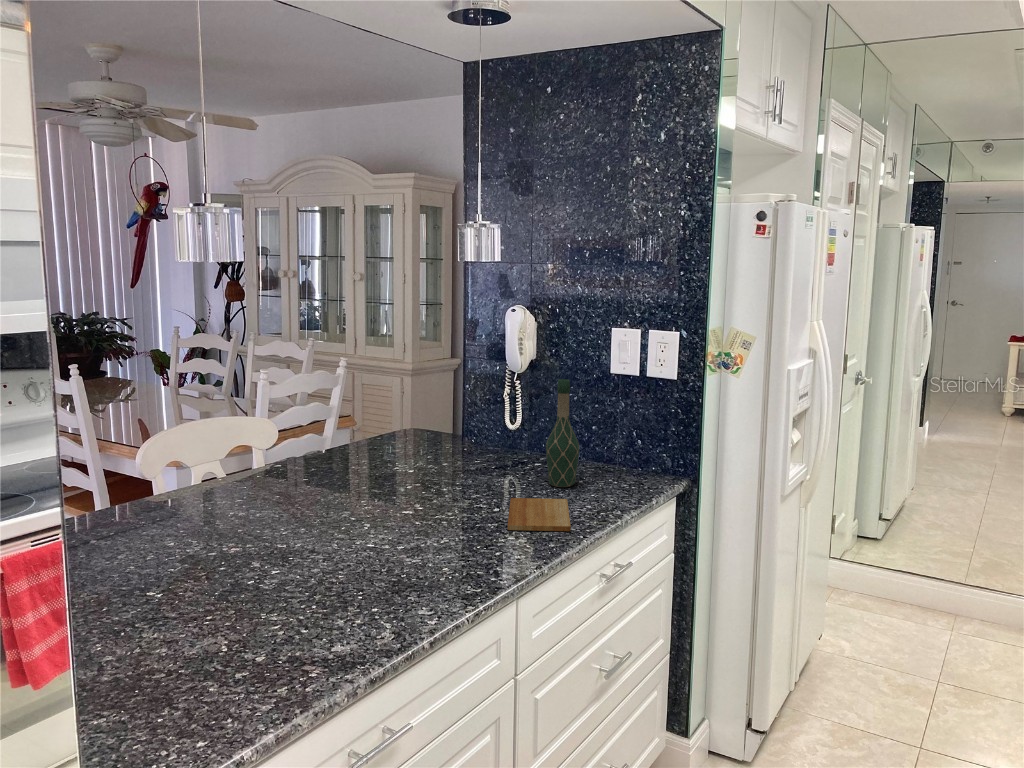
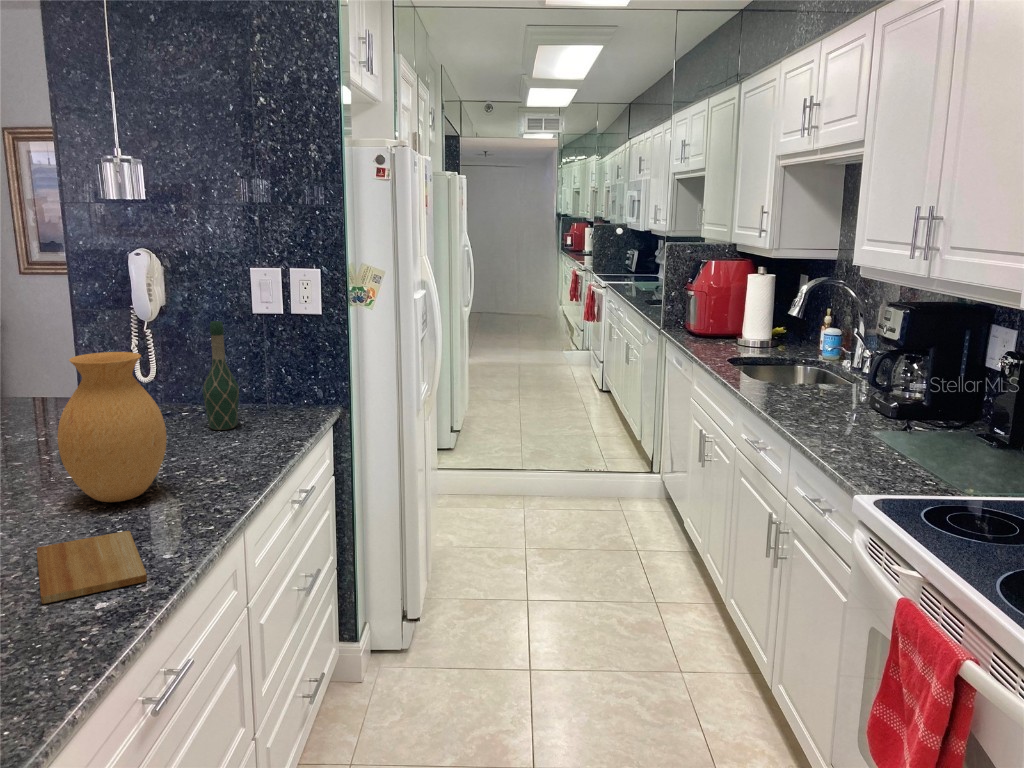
vase: none [384,405,474,545] -> present [57,352,167,502]
cutting board: present [508,498,571,531] -> present [37,531,147,604]

